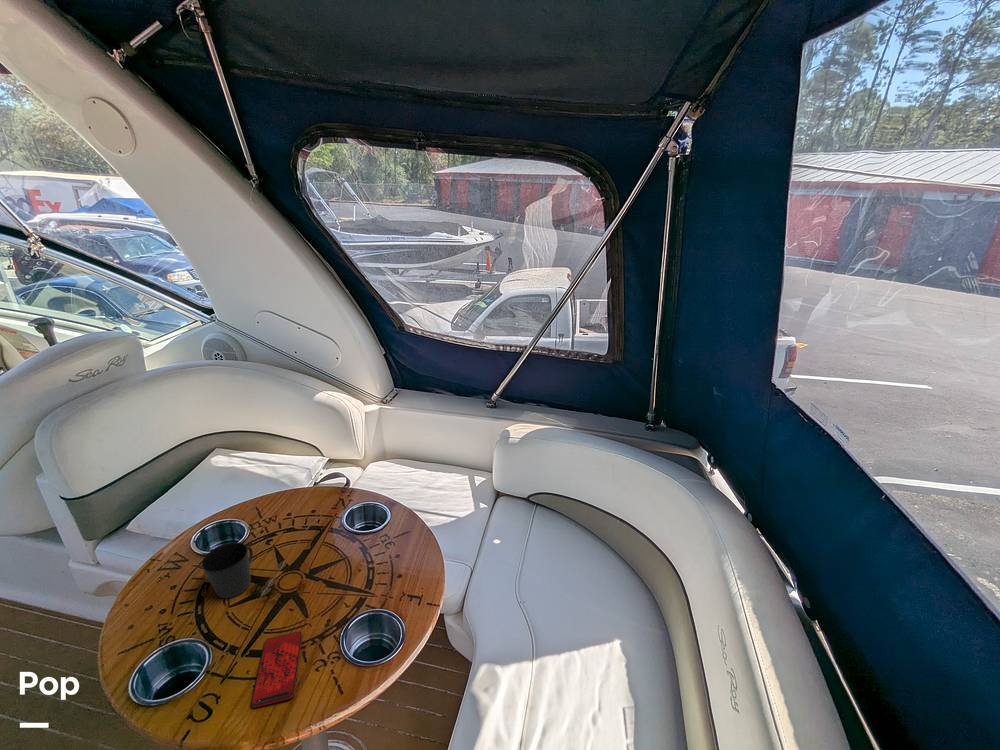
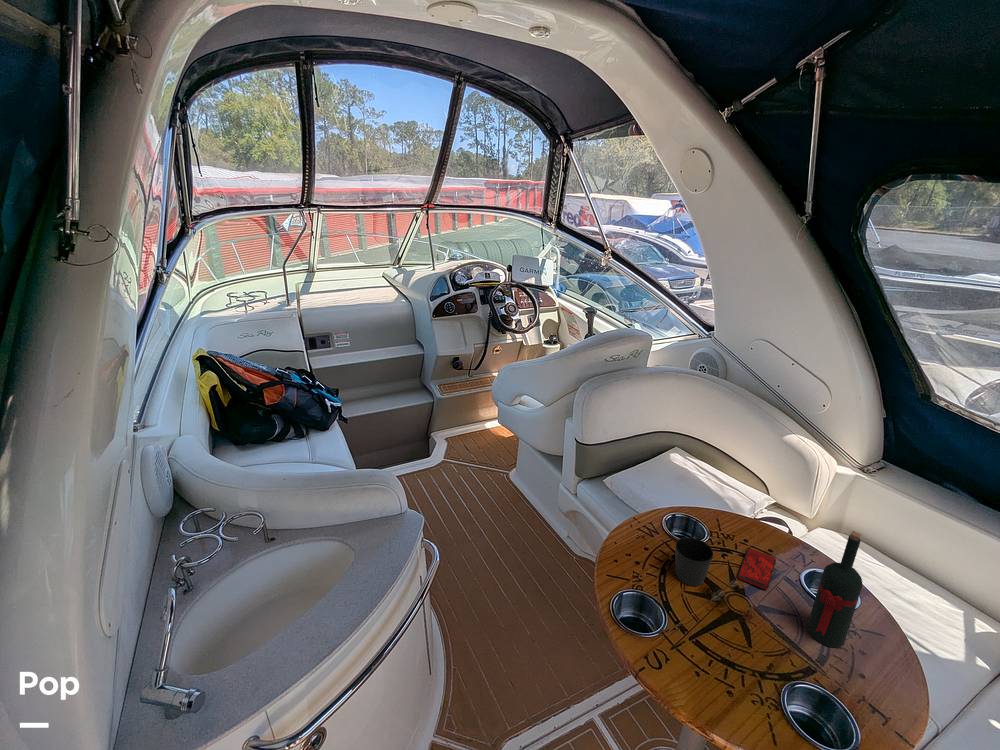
wine bottle: none [346,460,384,569] -> present [807,531,862,648]
smartphone: present [251,632,302,708] -> present [738,549,776,590]

